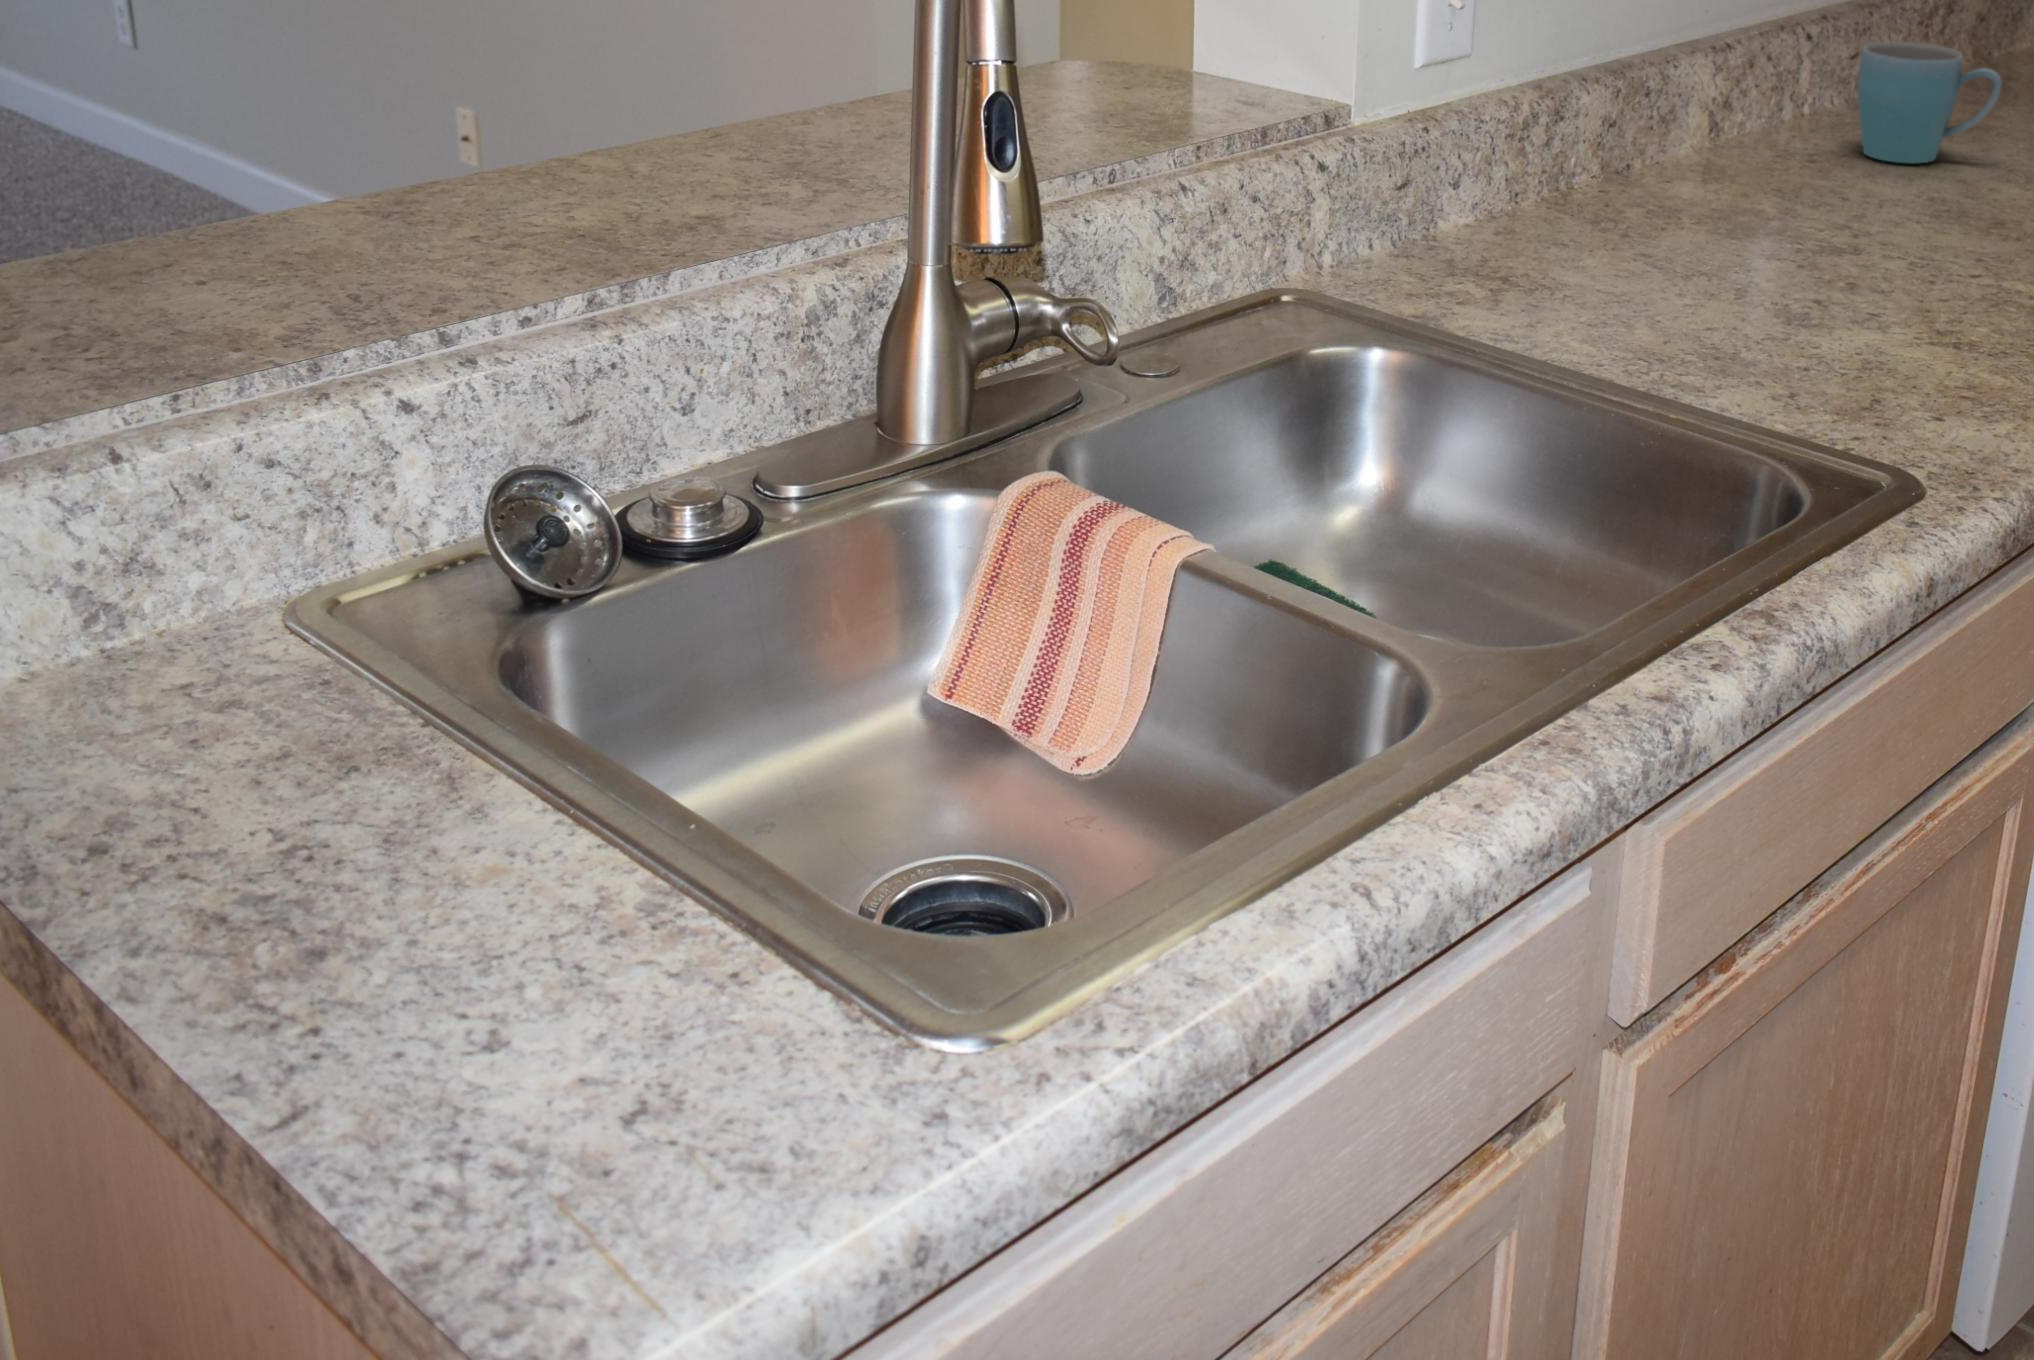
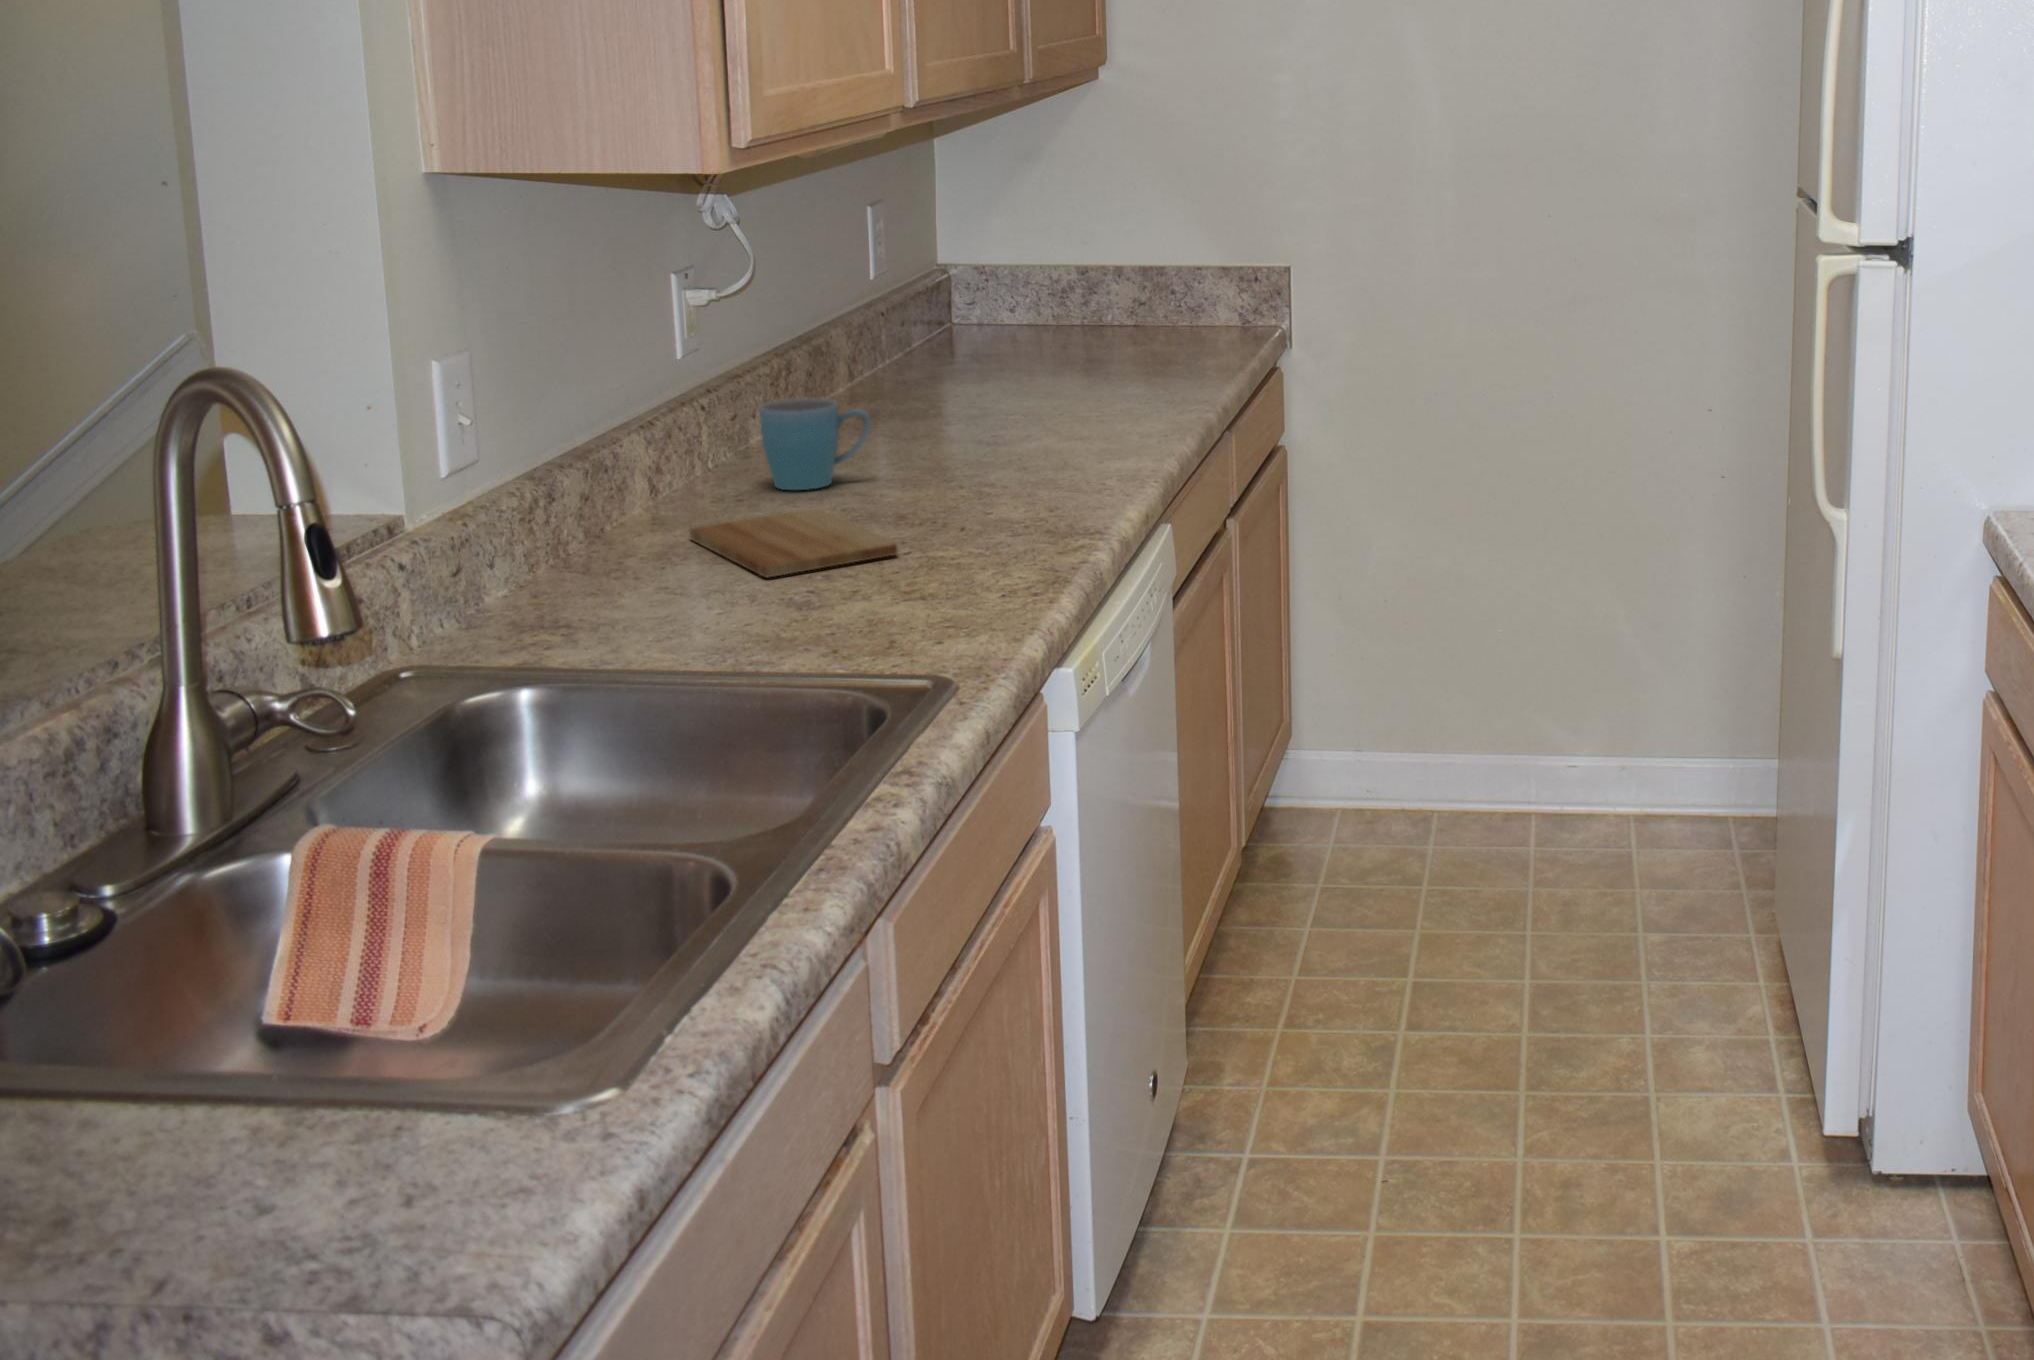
cutting board: none [1719,185,1959,275] -> present [690,509,898,577]

